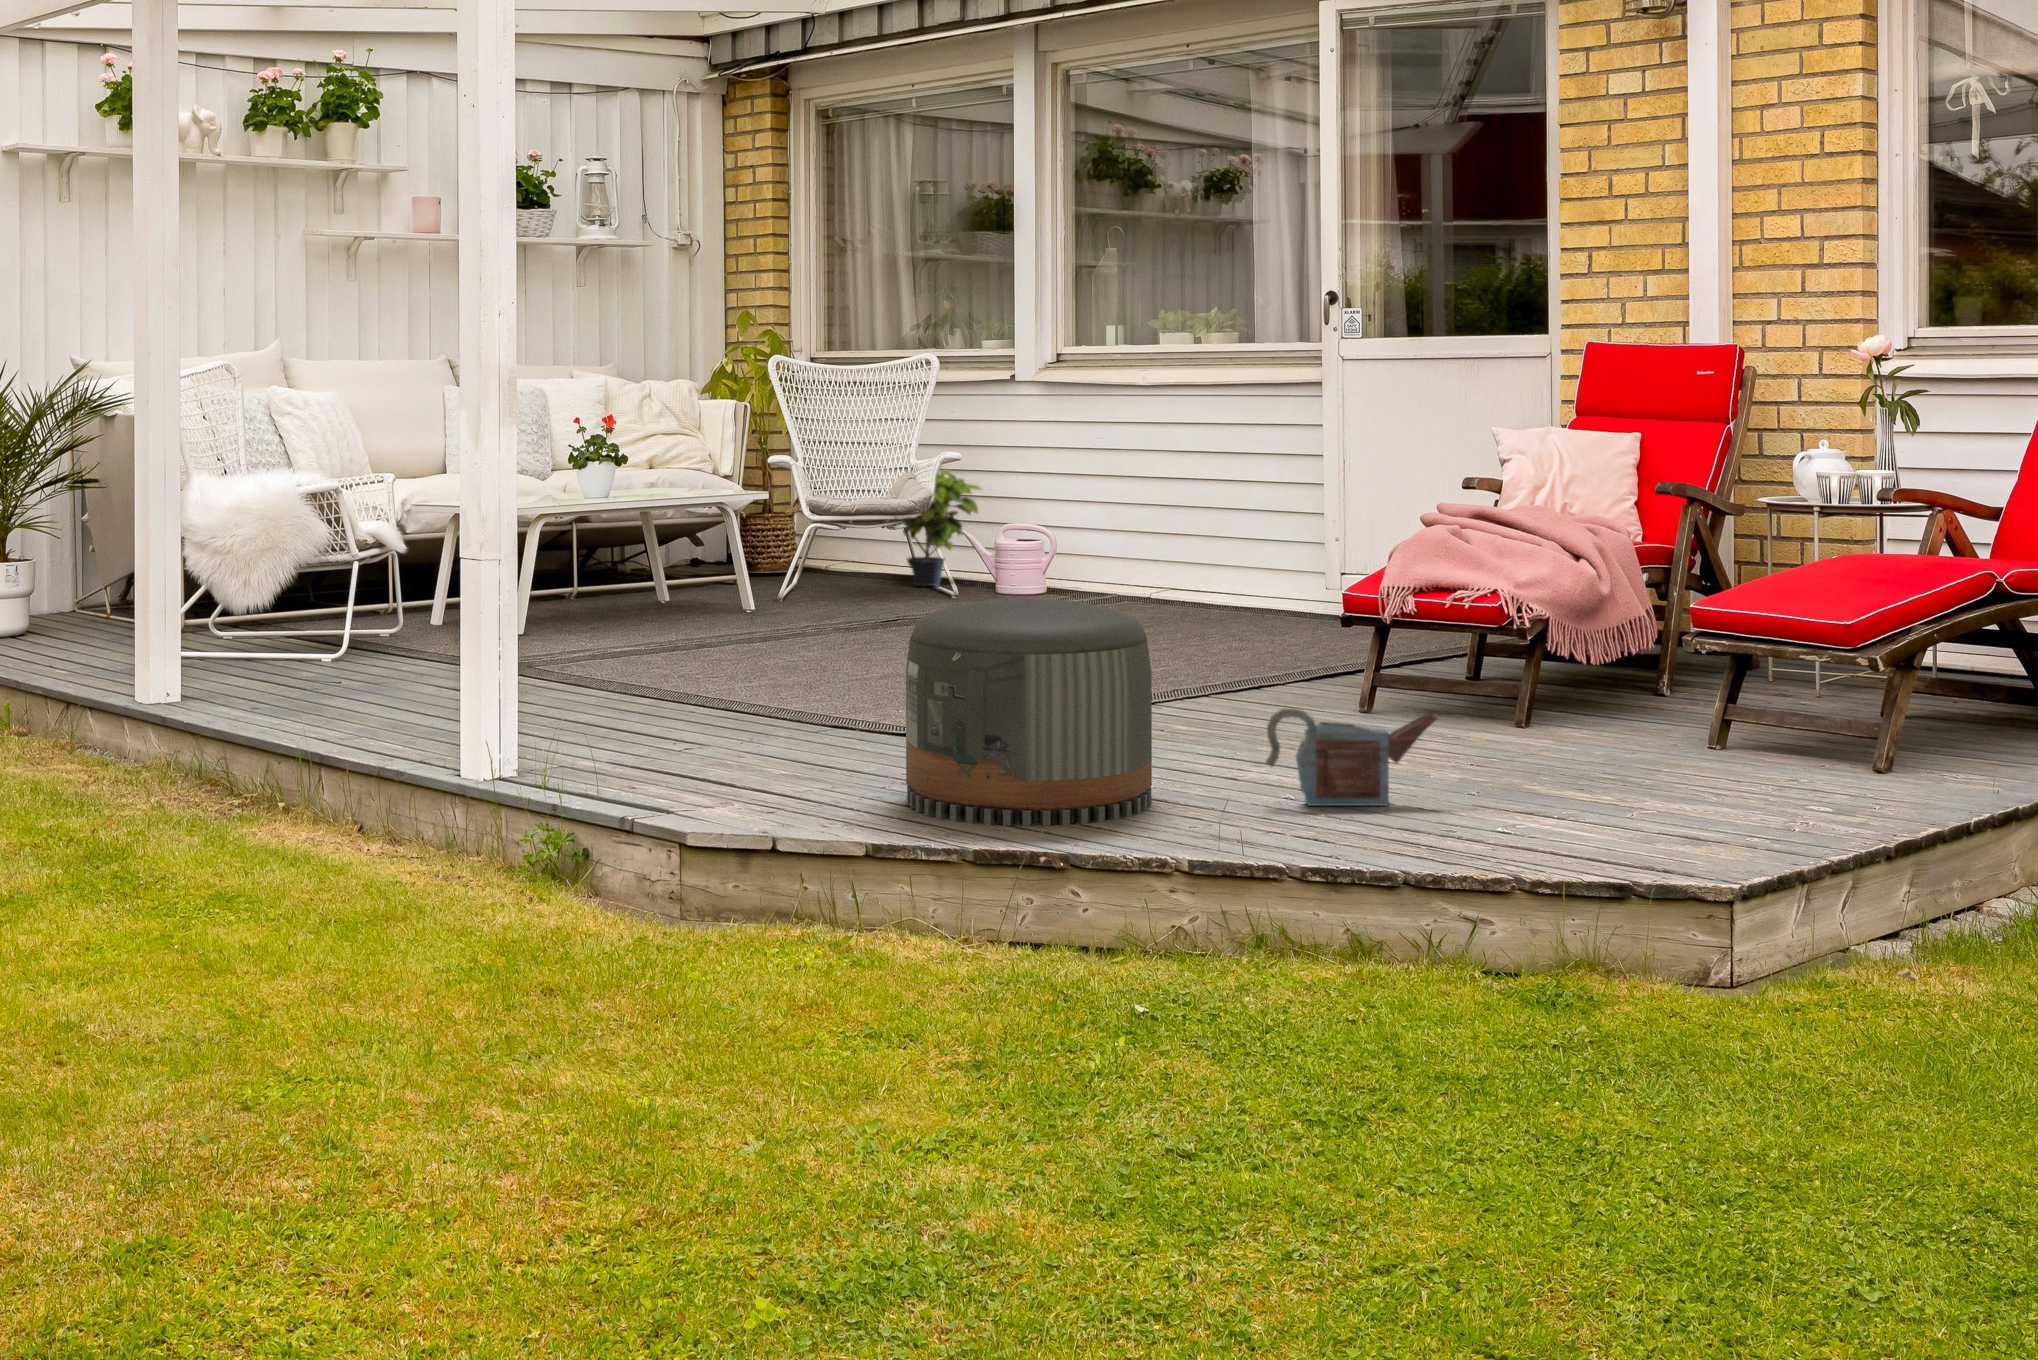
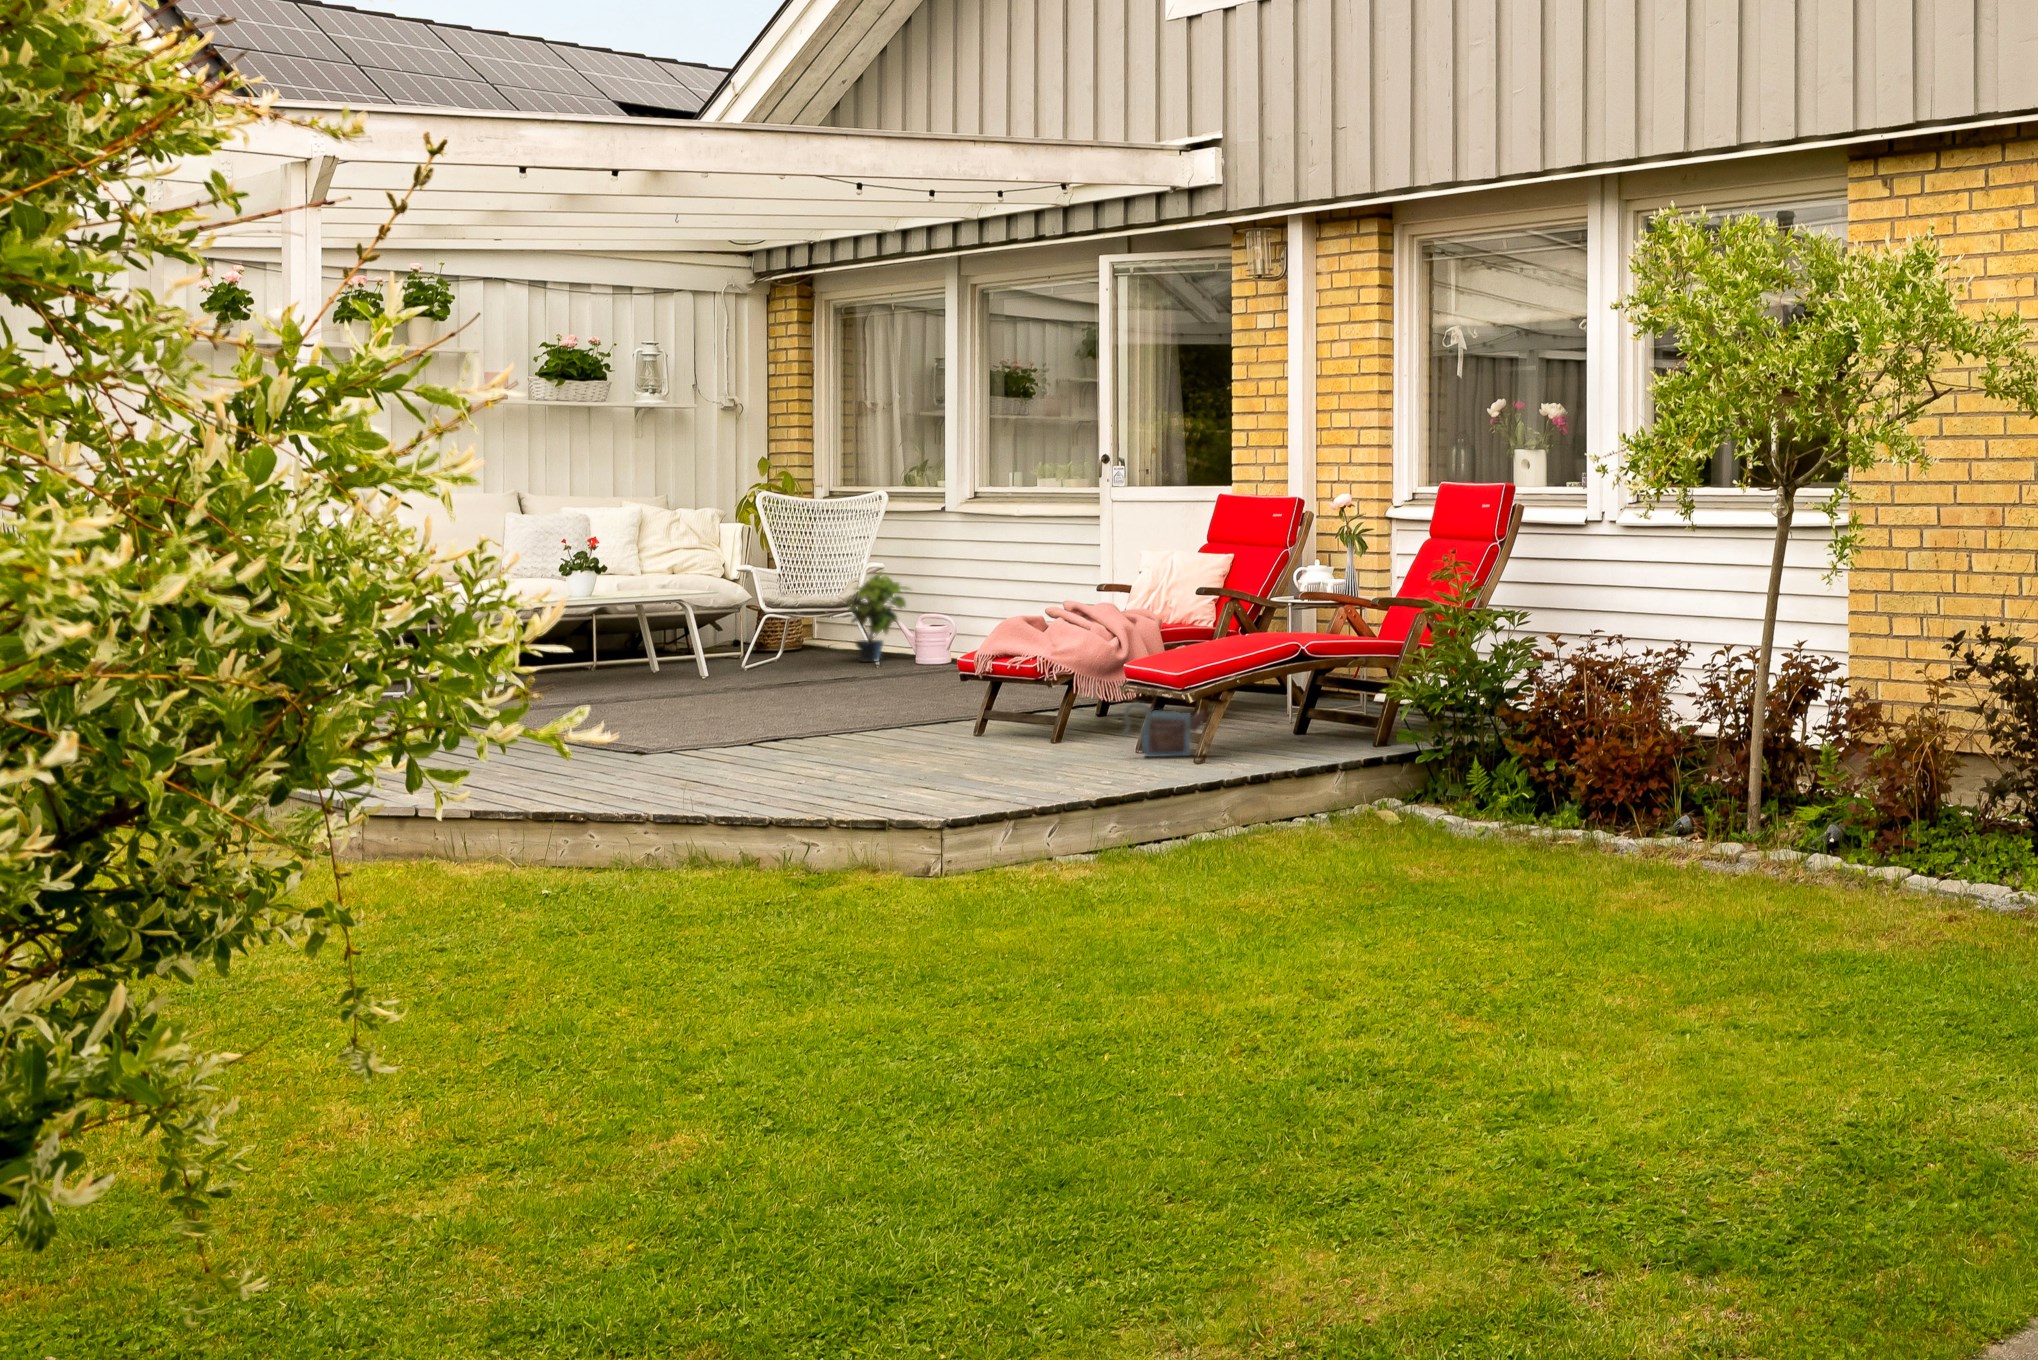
pouf: present [906,599,1152,826] -> none [556,670,729,814]
watering can: present [1266,708,1437,806] -> present [1123,703,1205,757]

